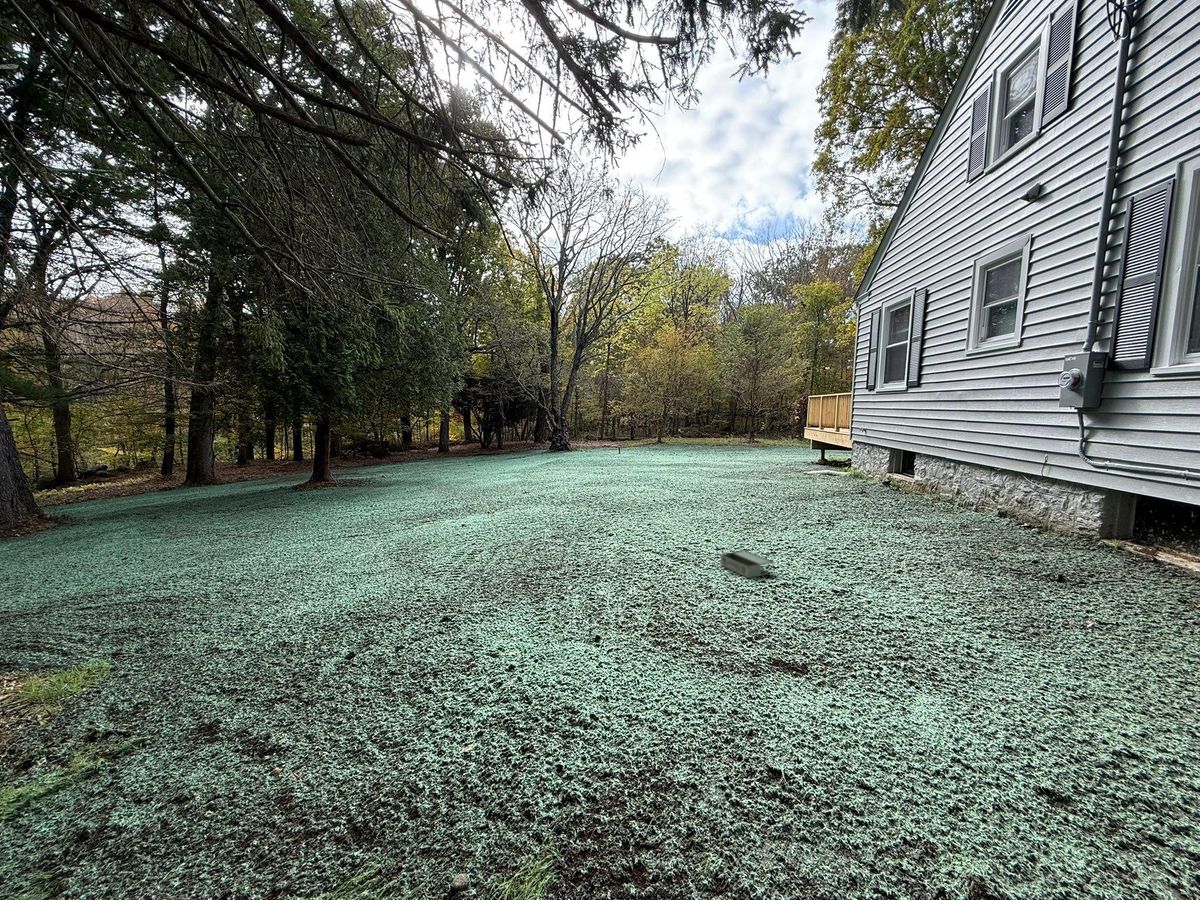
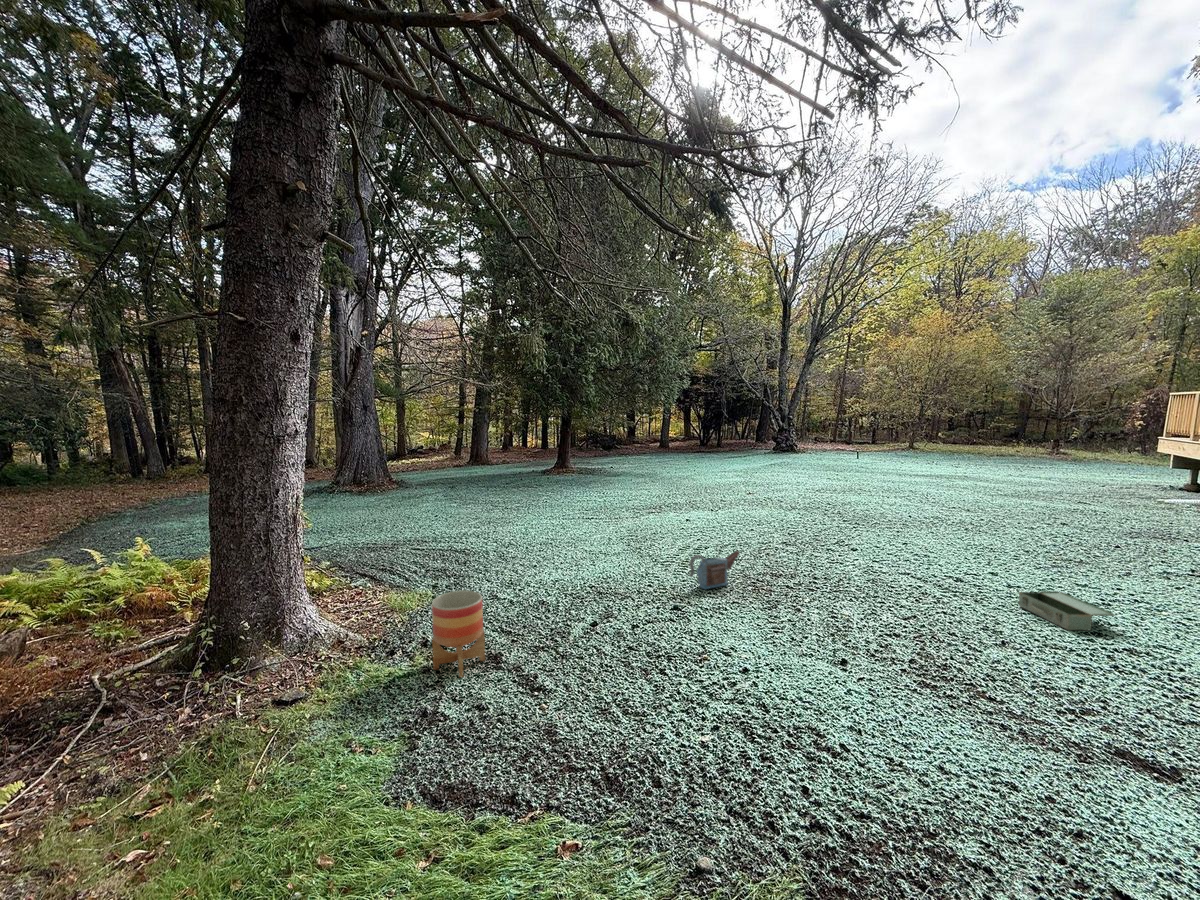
watering can: none [462,550,513,594] -> present [689,551,739,589]
planter: none [89,650,189,770] -> present [432,590,485,677]

